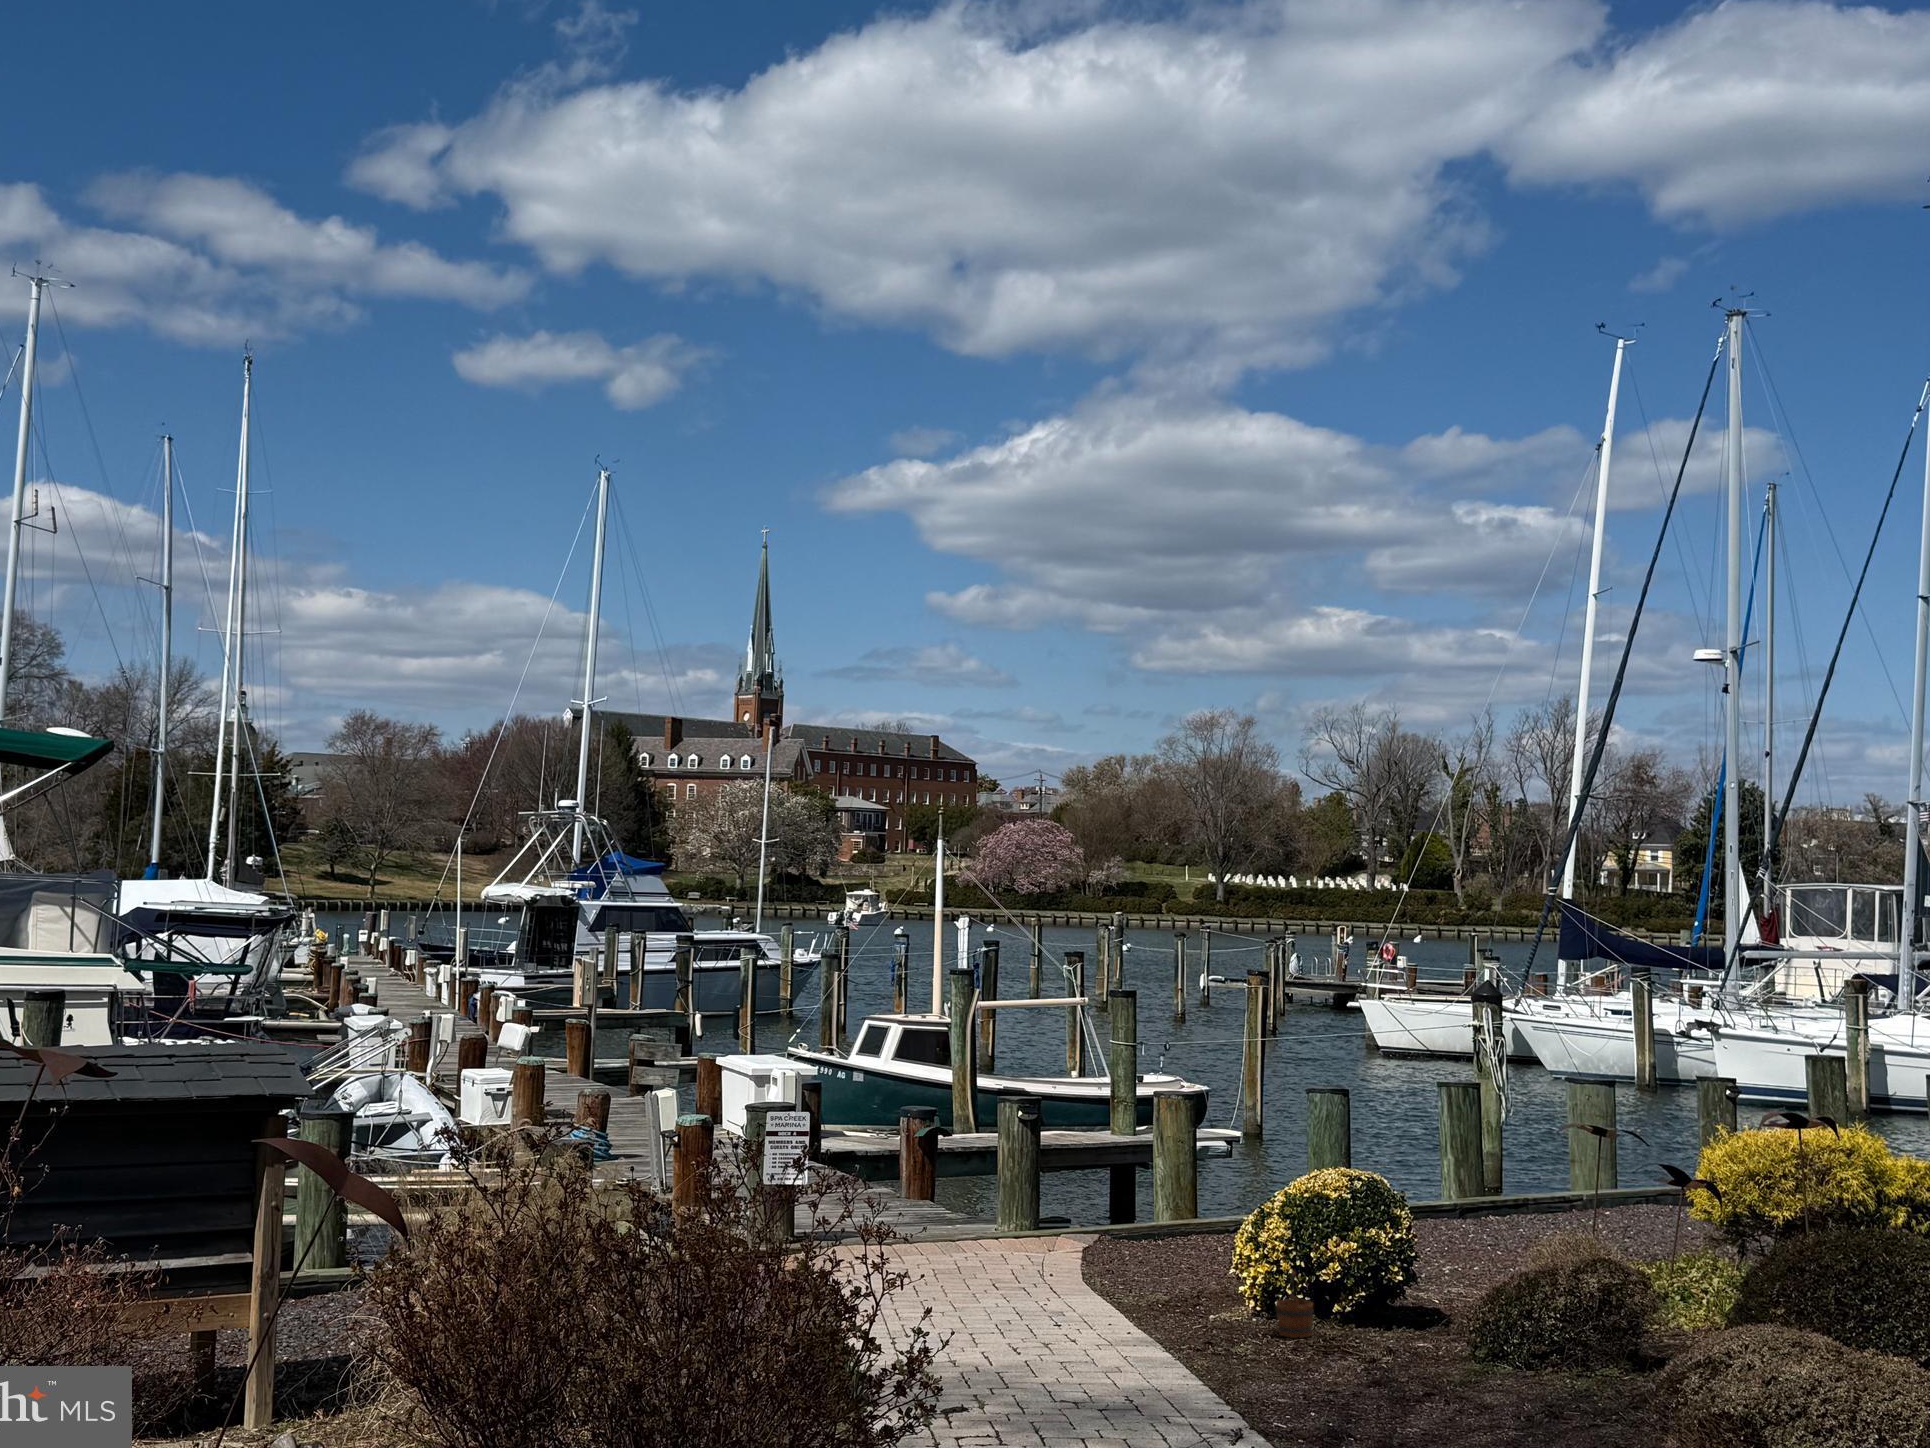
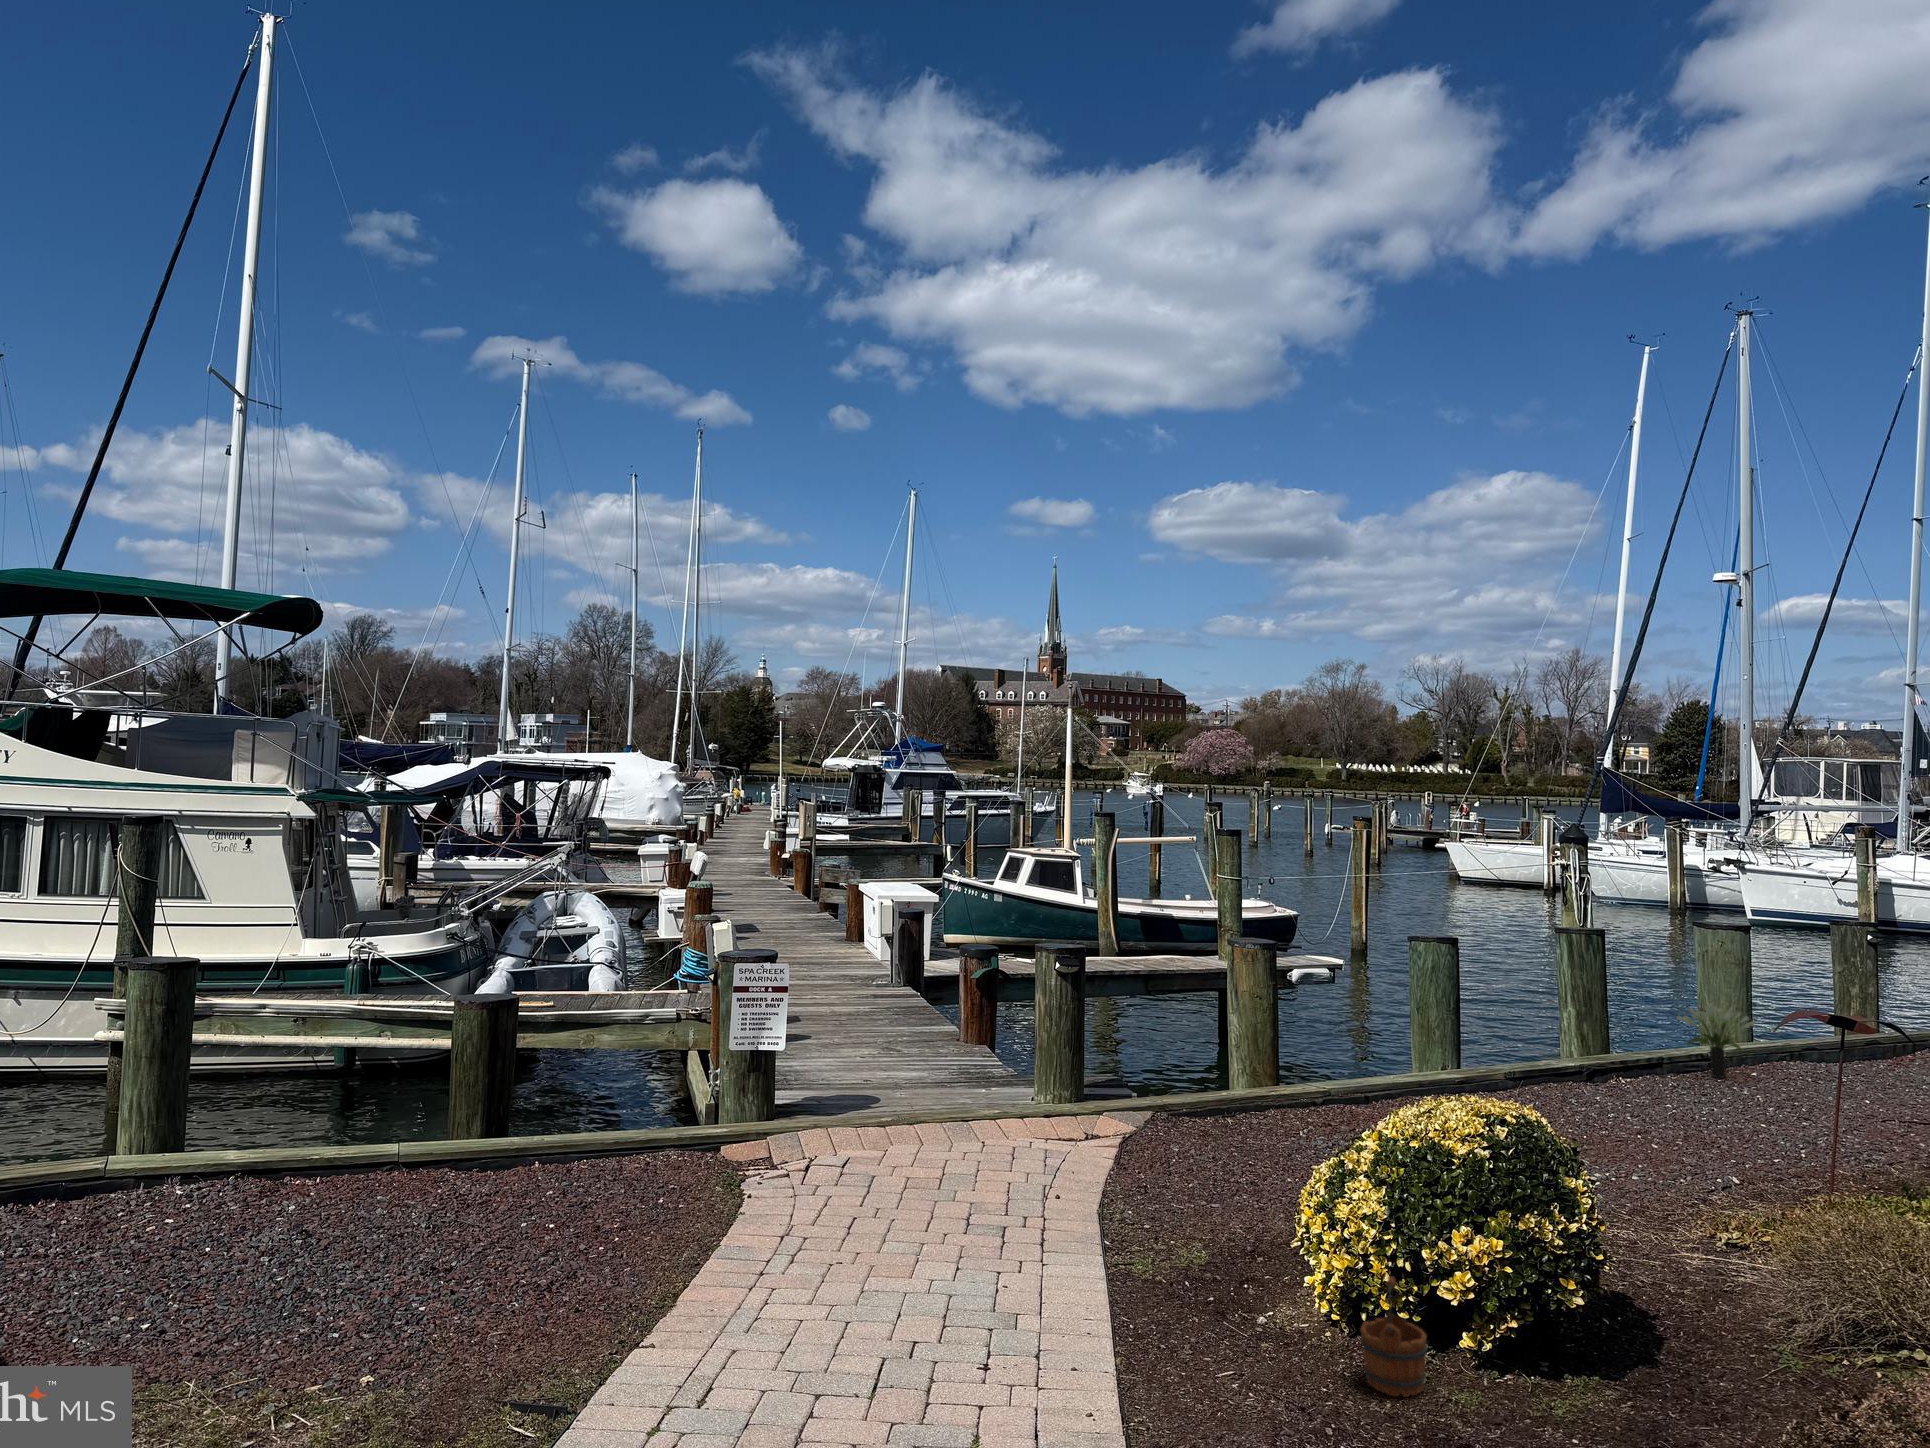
potted plant: none [1521,1140,1580,1202] -> present [1677,1003,1755,1078]

